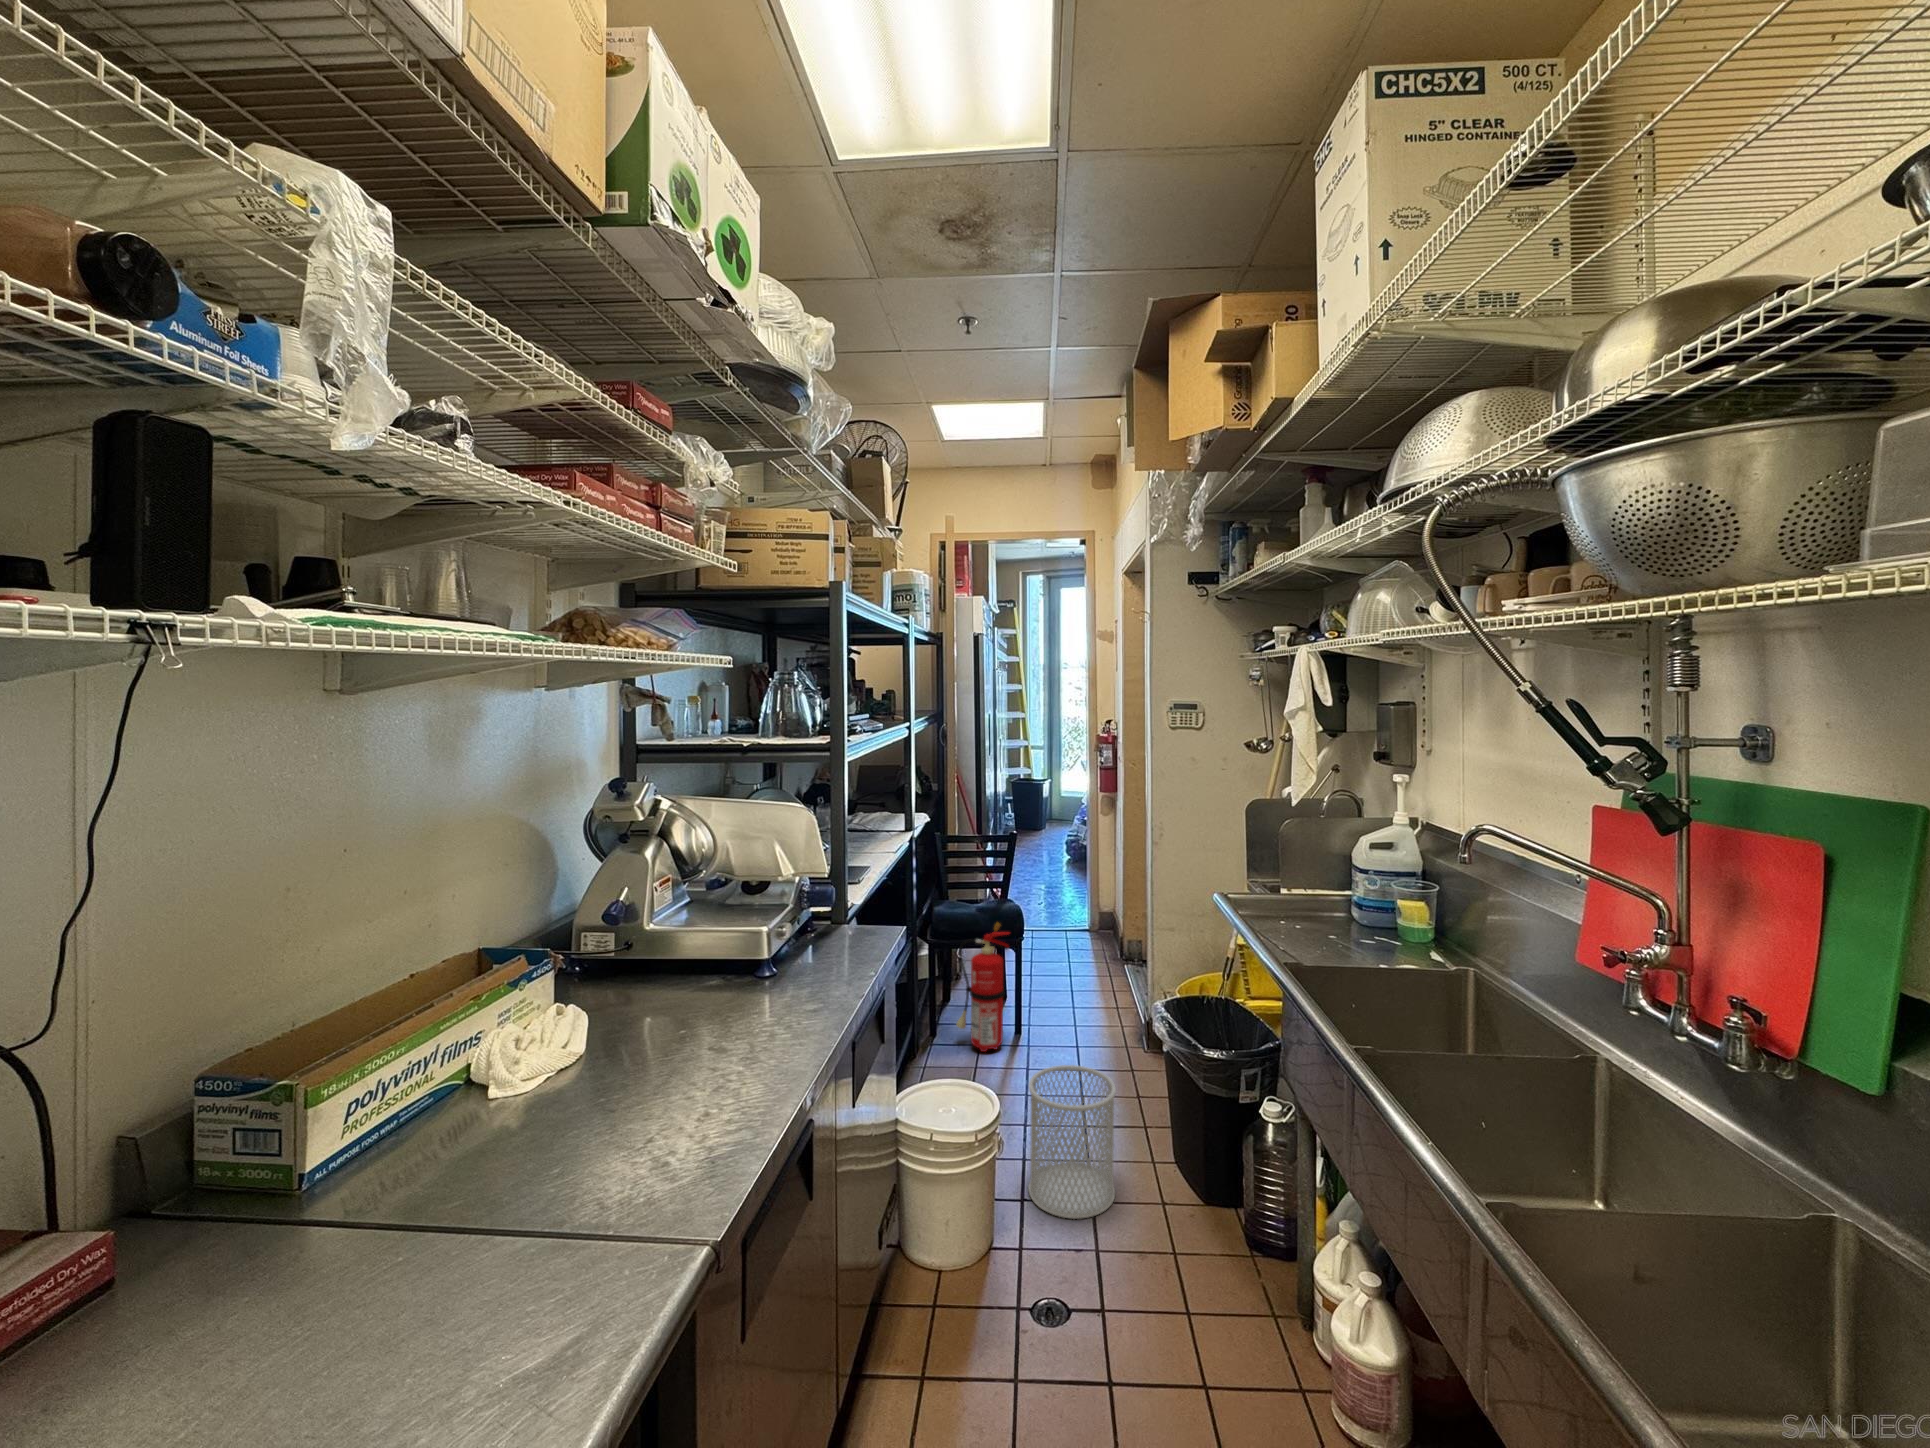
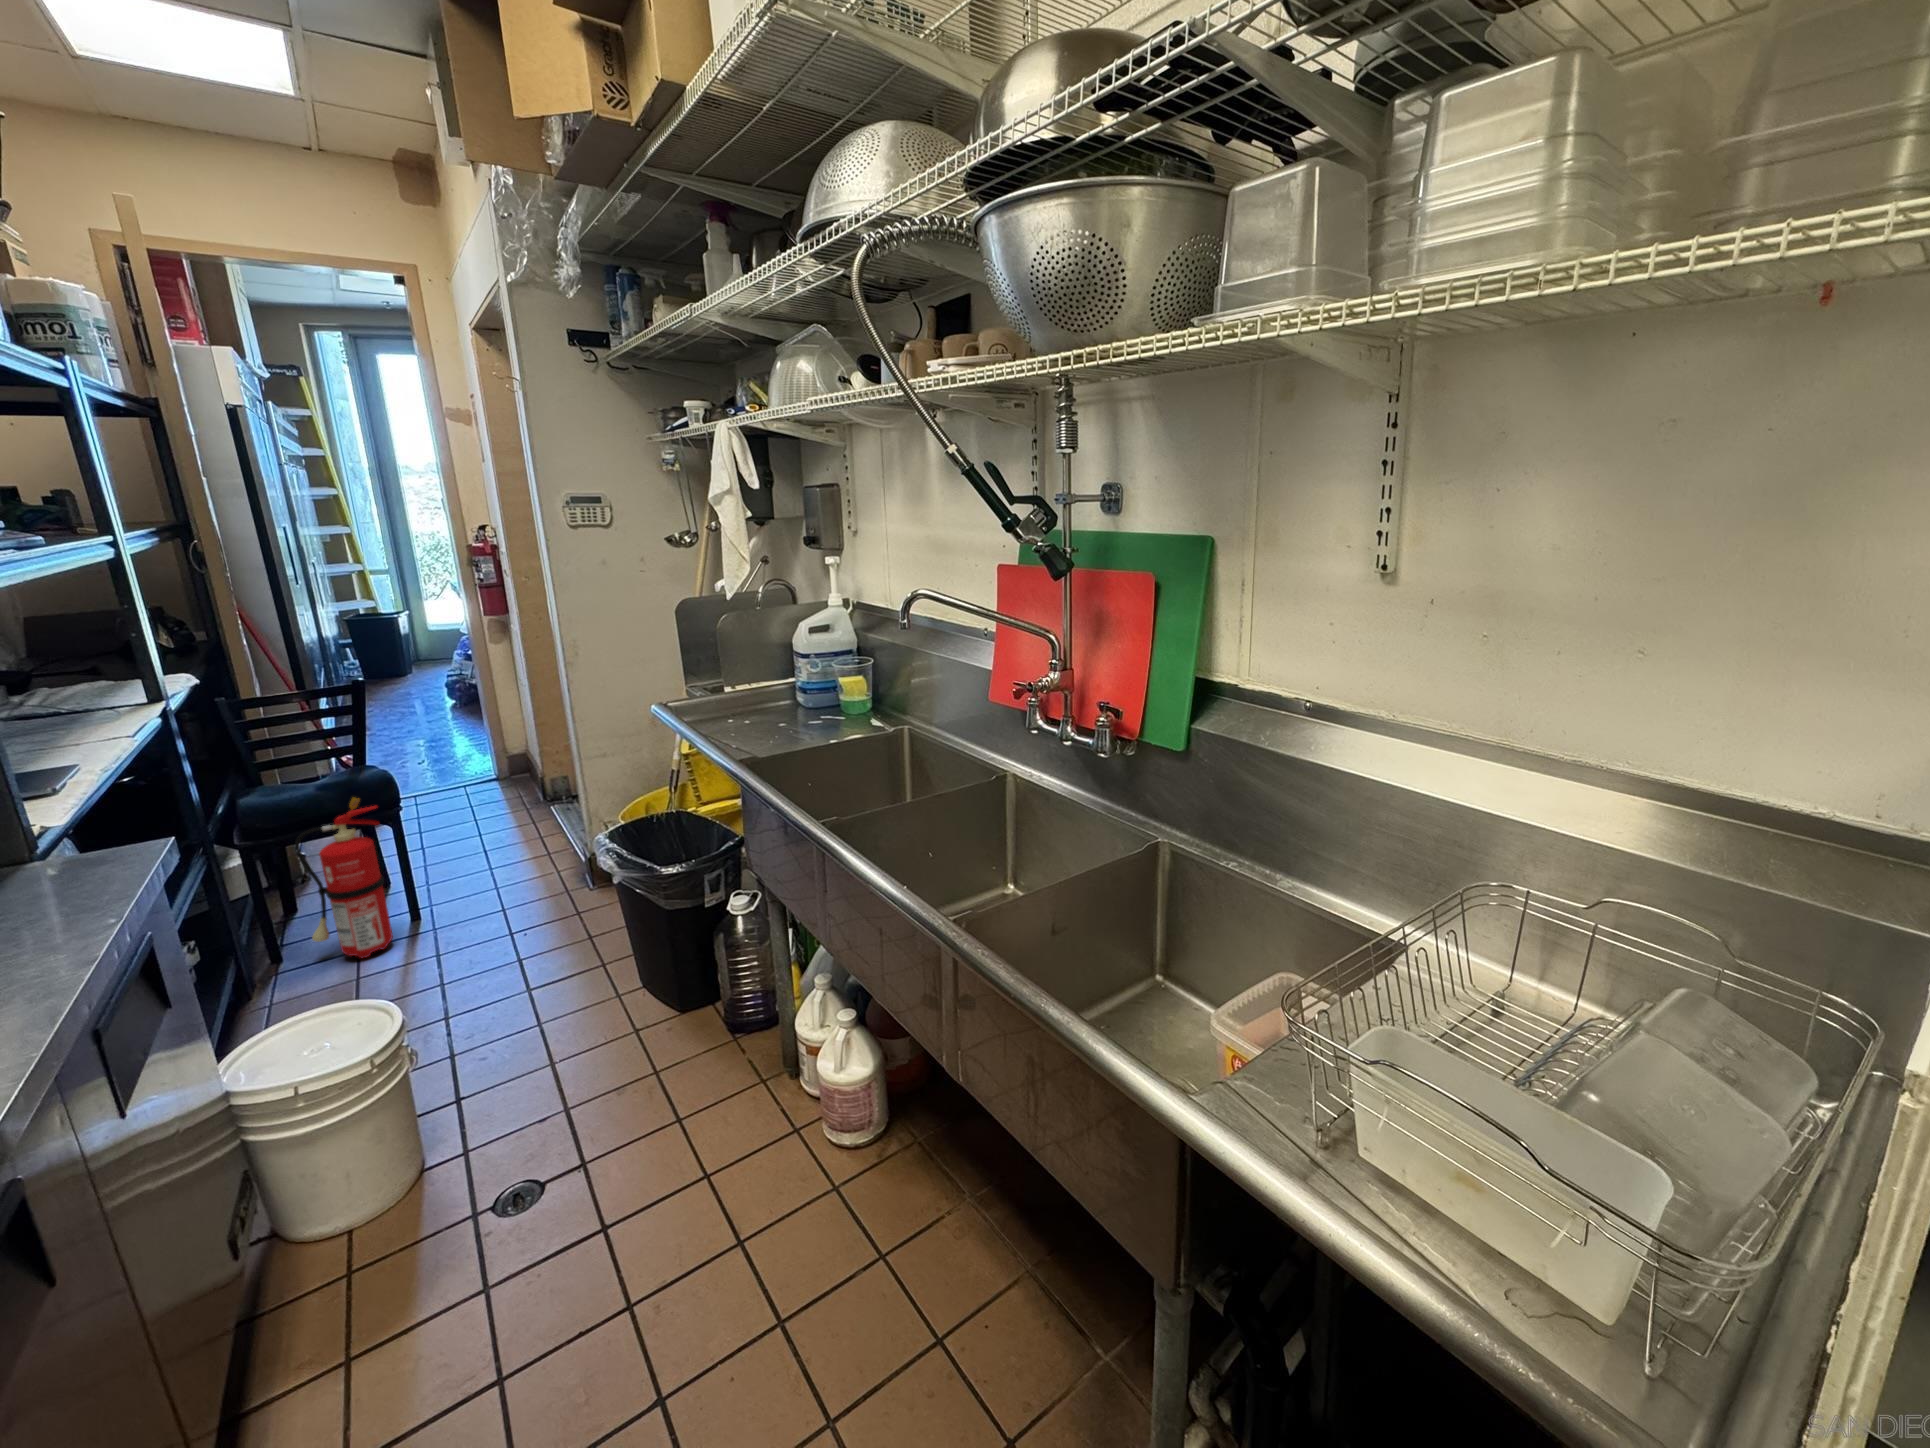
wastebasket: present [1028,1065,1116,1219] -> none [441,929,579,1100]

